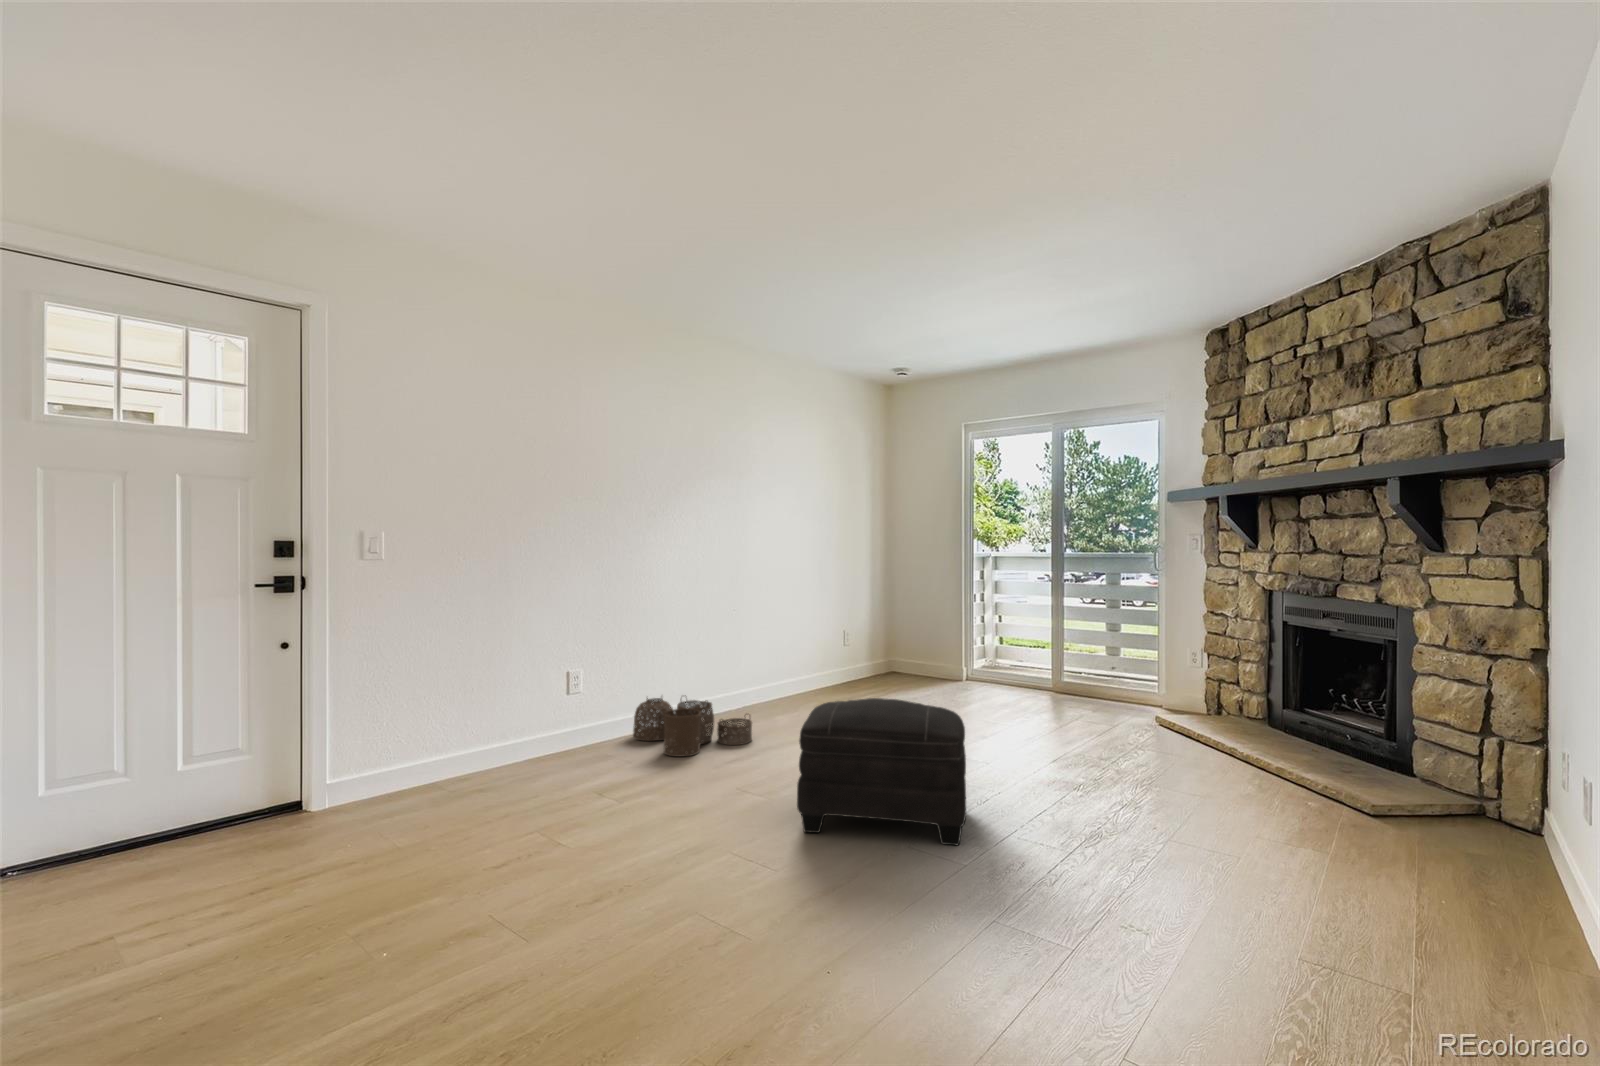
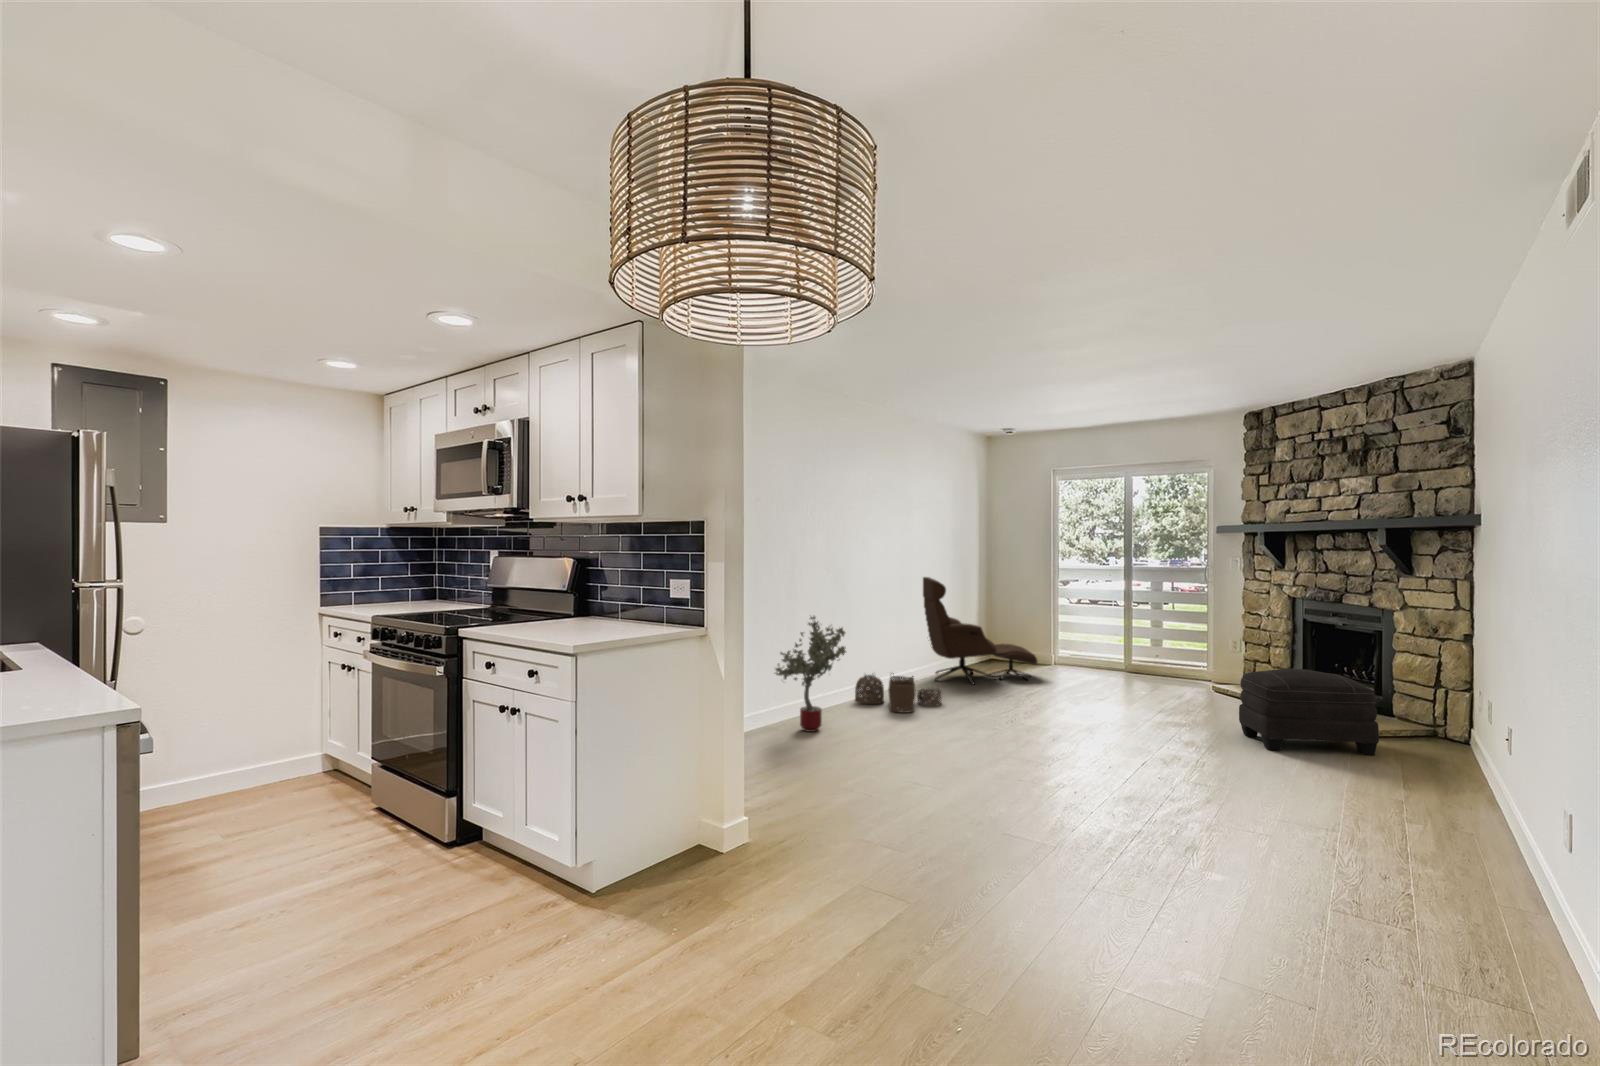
lounge chair: none [772,563,924,710] -> present [923,577,1038,684]
potted tree: none [424,612,572,790] -> present [775,616,846,732]
ottoman: present [797,698,966,845] -> present [1239,669,1379,755]

